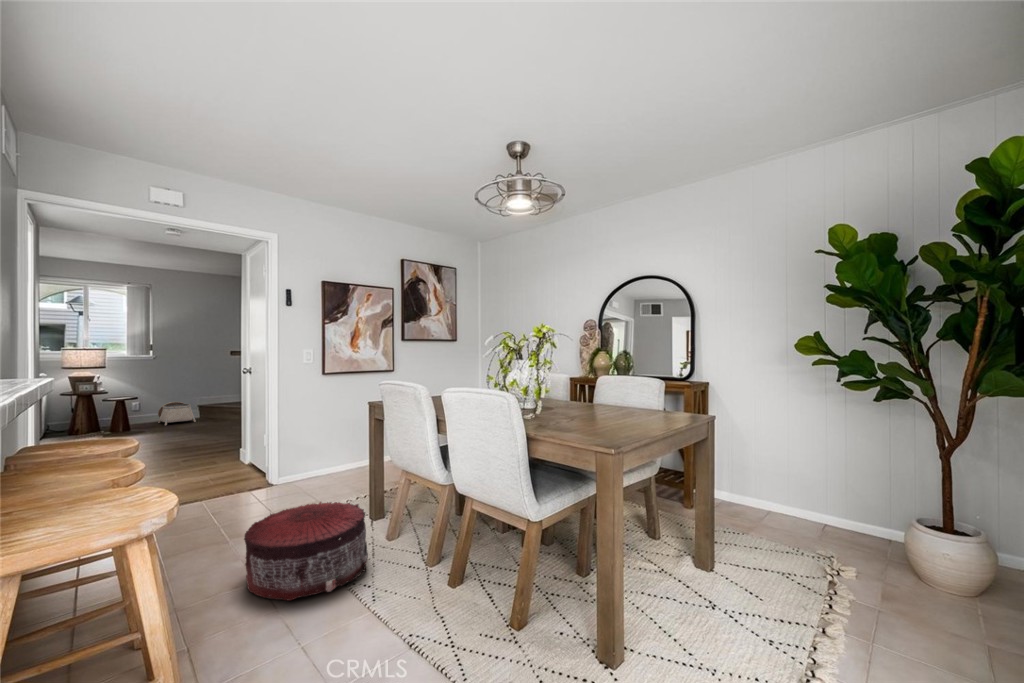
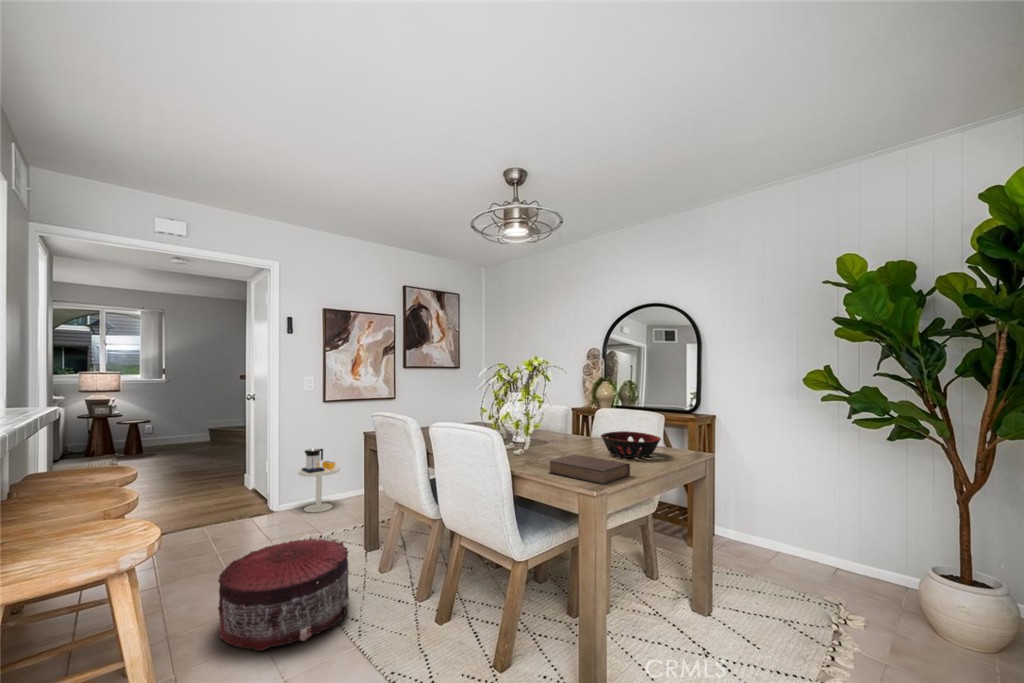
decorative bowl: none [605,396,663,420] -> present [601,431,661,458]
basket: present [158,402,196,425] -> none [170,424,207,447]
book: none [558,416,636,441] -> present [549,454,630,484]
side table: none [301,421,342,483] -> present [298,449,340,512]

